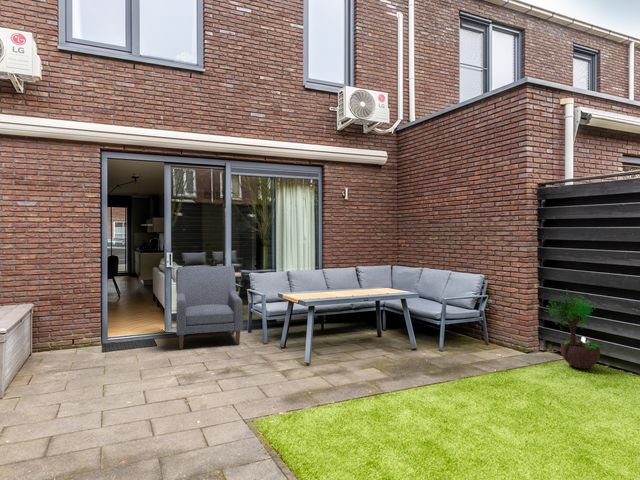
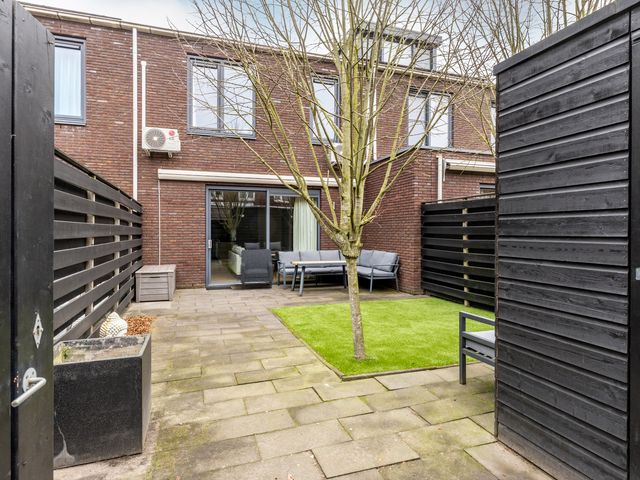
potted tree: present [546,293,600,368] -> none [413,258,440,298]

